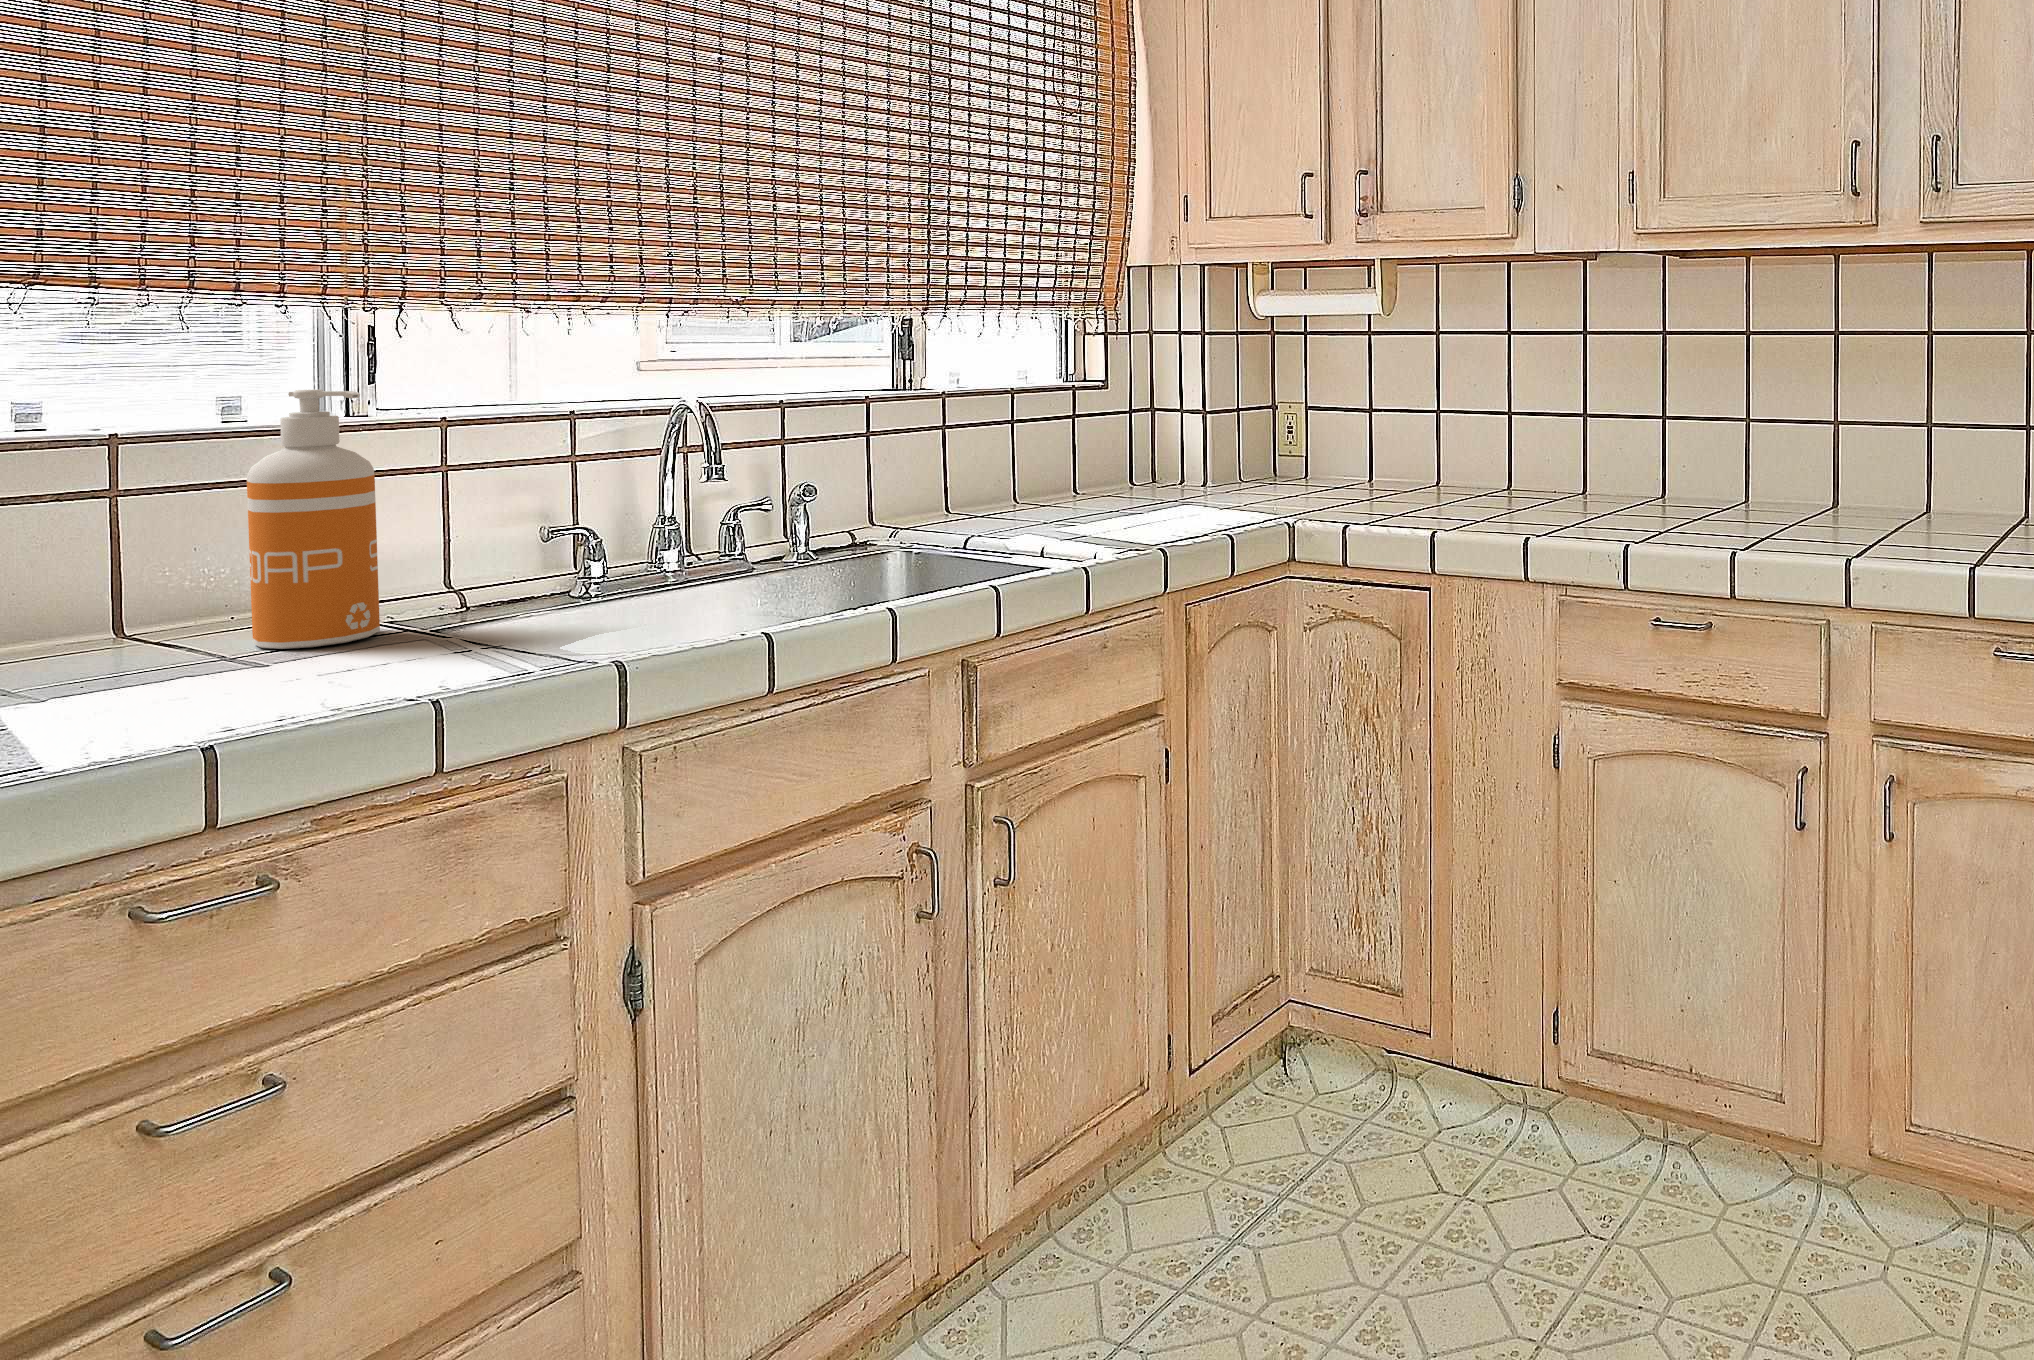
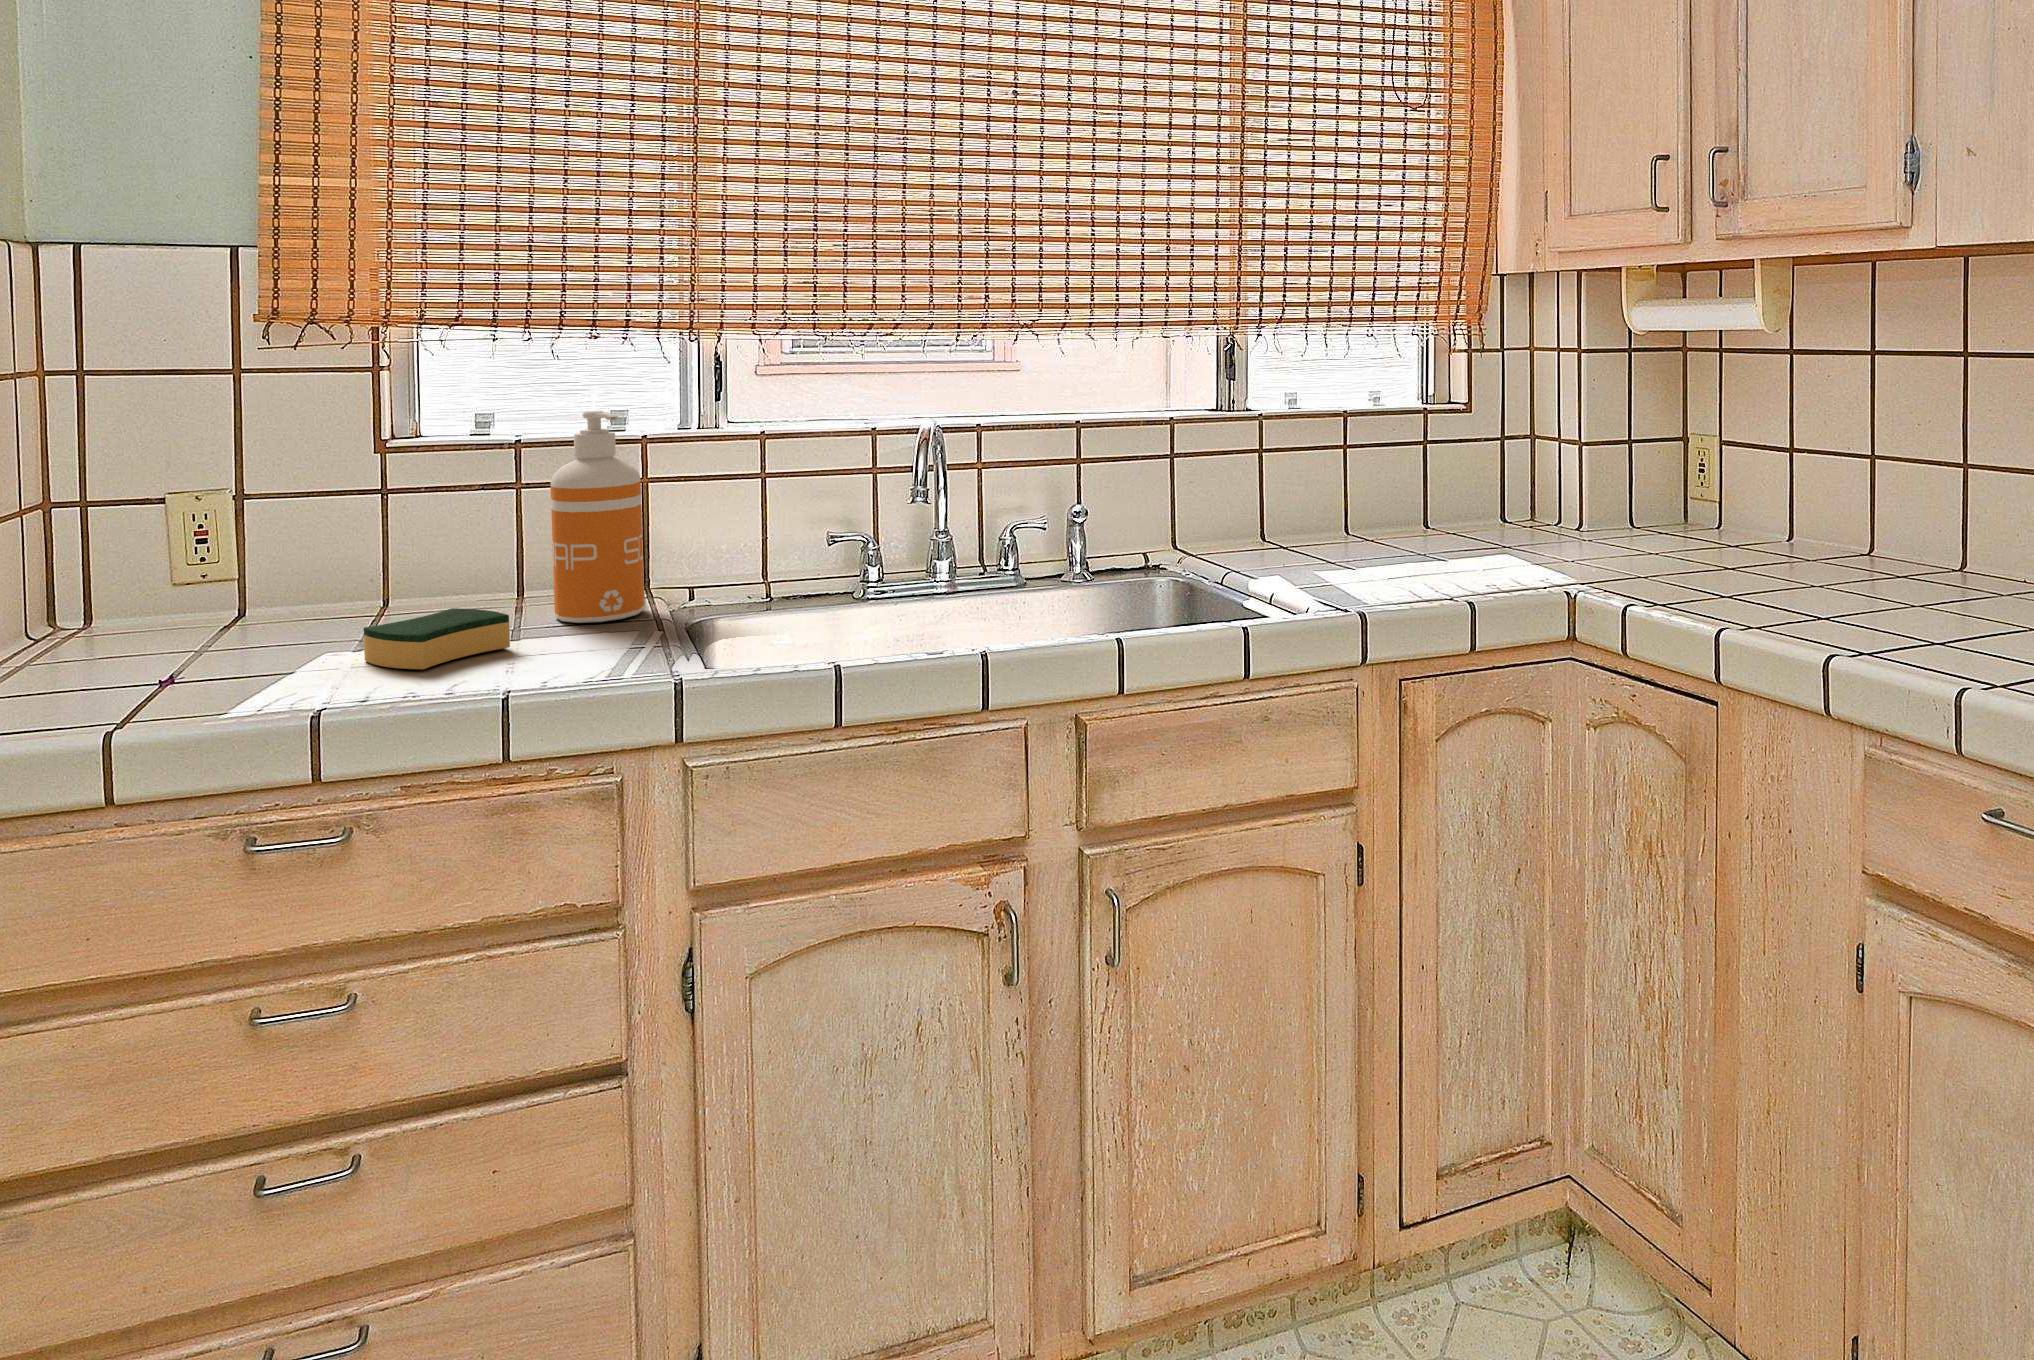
sponge: none [100,632,295,707] -> present [364,608,510,669]

